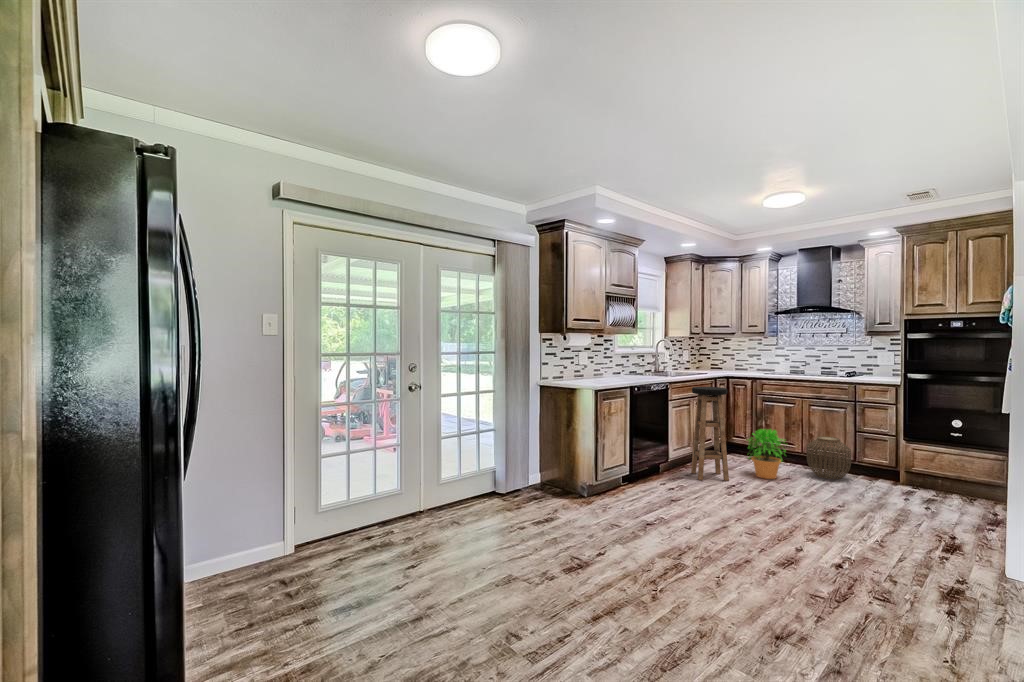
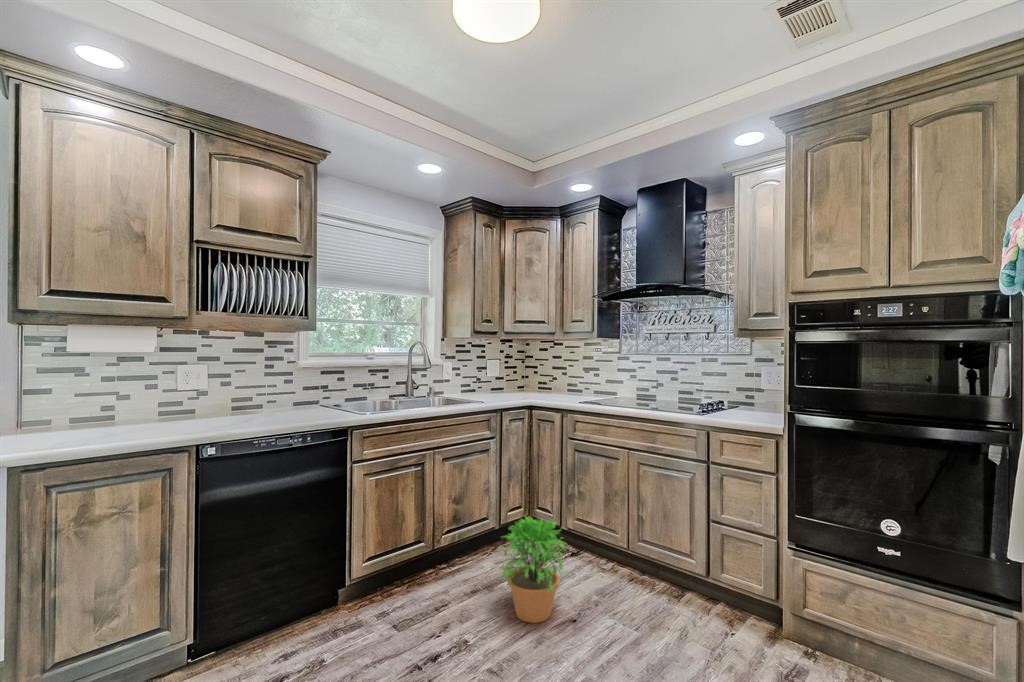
bar stool: present [691,387,729,481] -> none [385,434,455,633]
woven basket: present [807,436,851,479] -> none [616,529,692,622]

